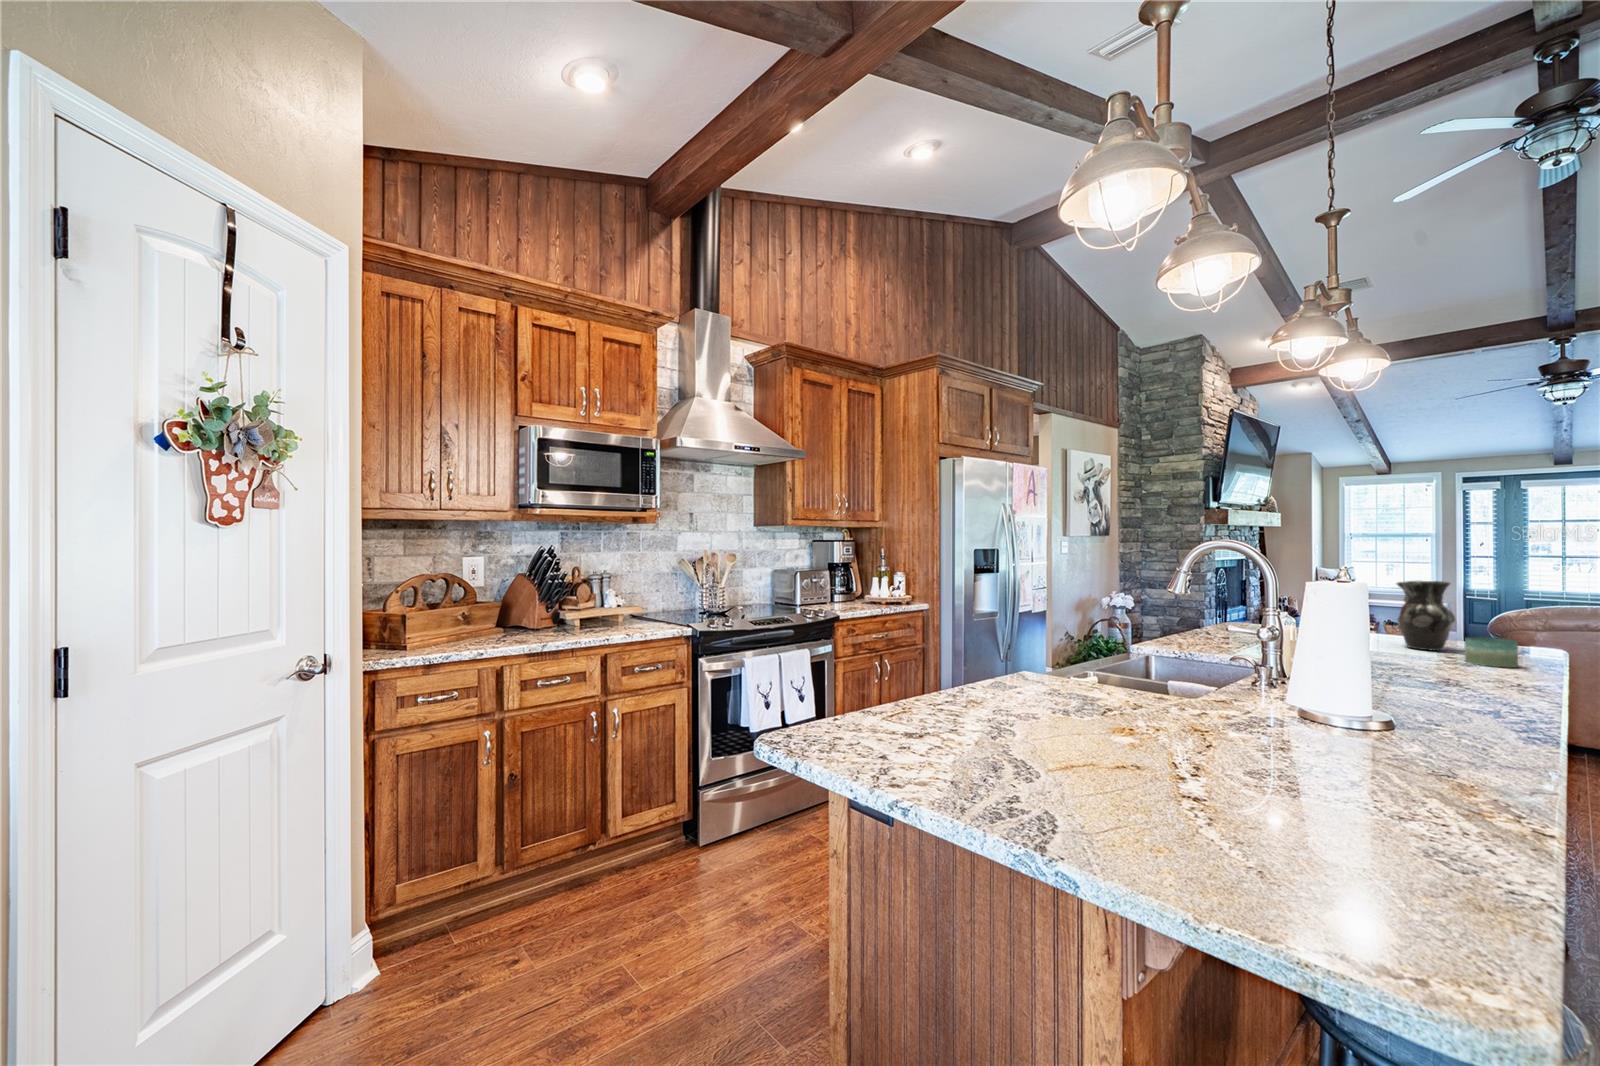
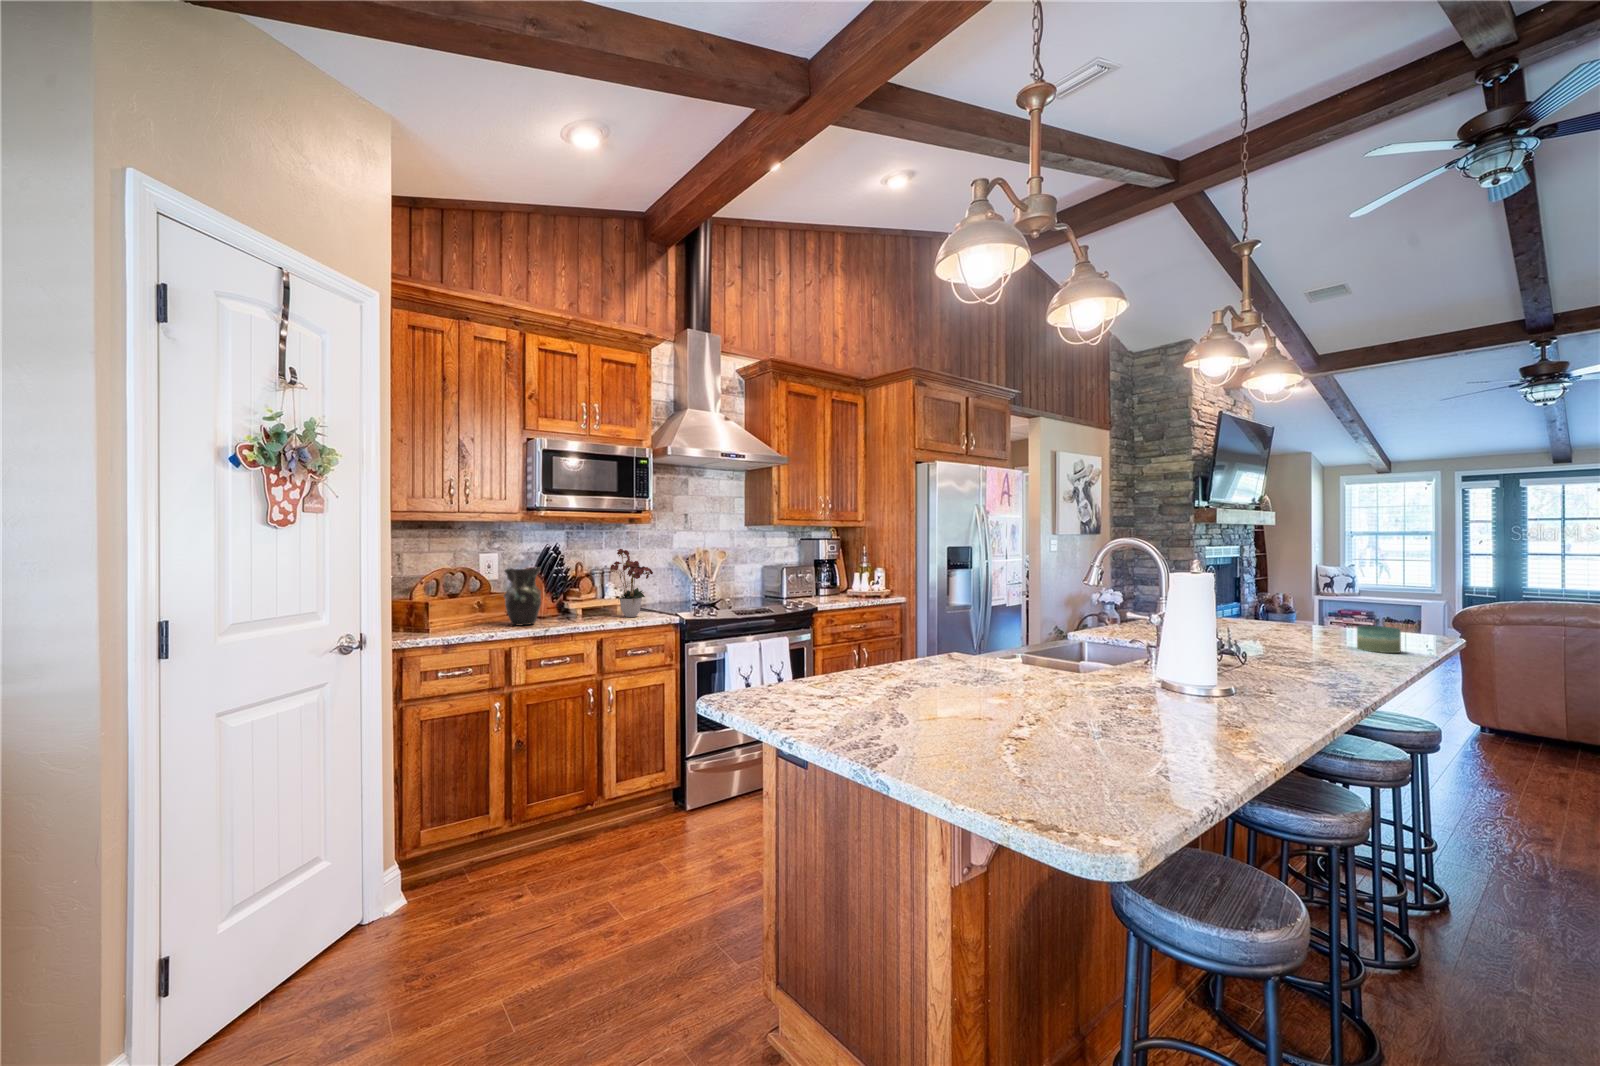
flower arrangement: none [609,548,665,629] -> present [610,549,653,617]
vase: present [1397,581,1455,651] -> present [504,568,541,625]

